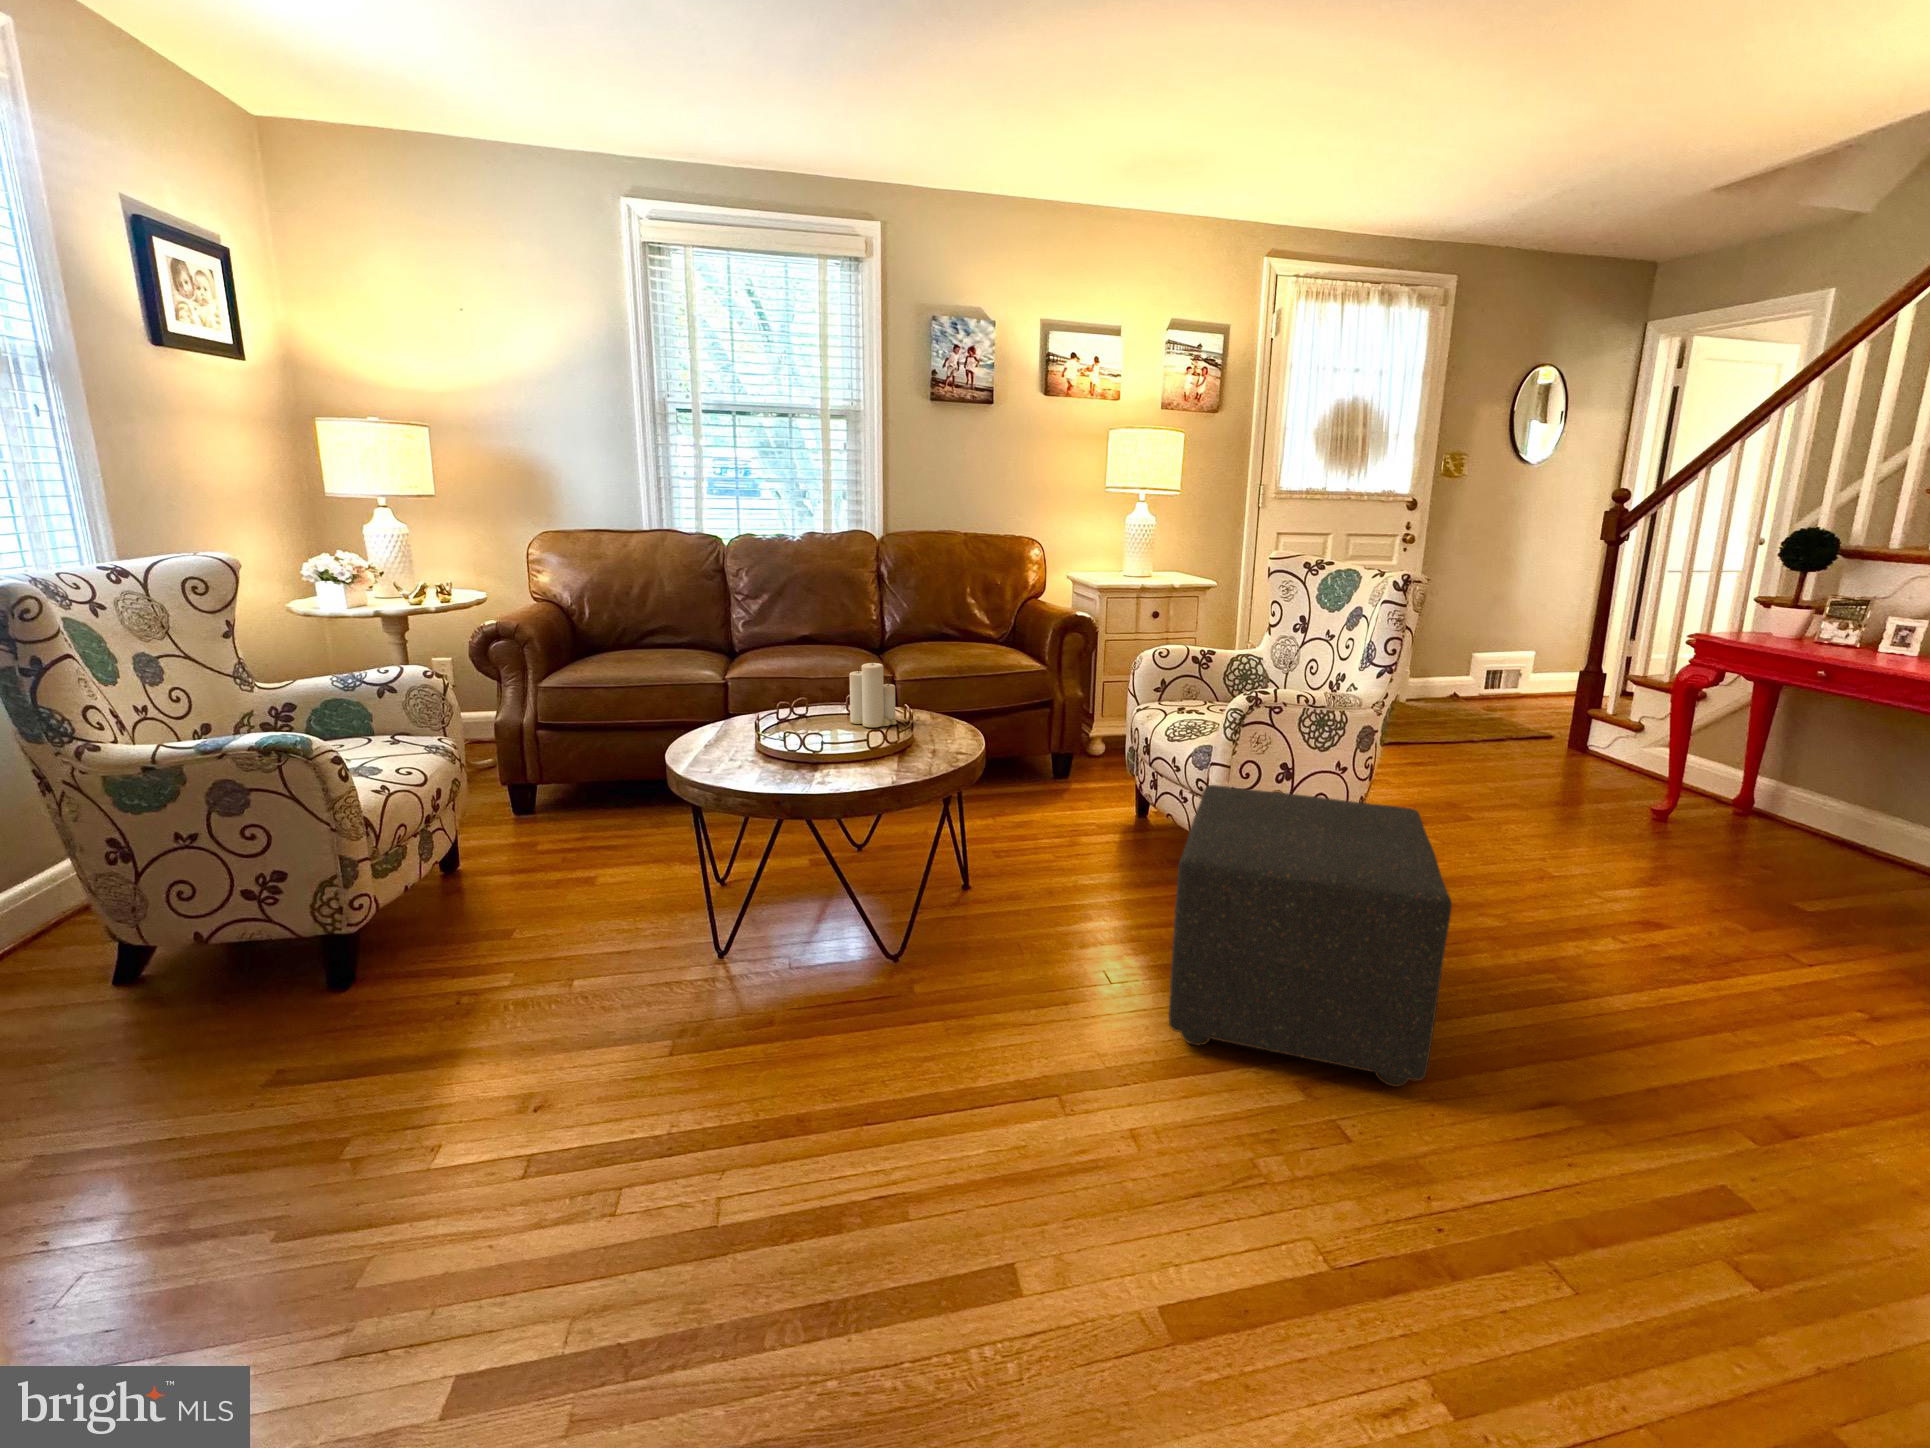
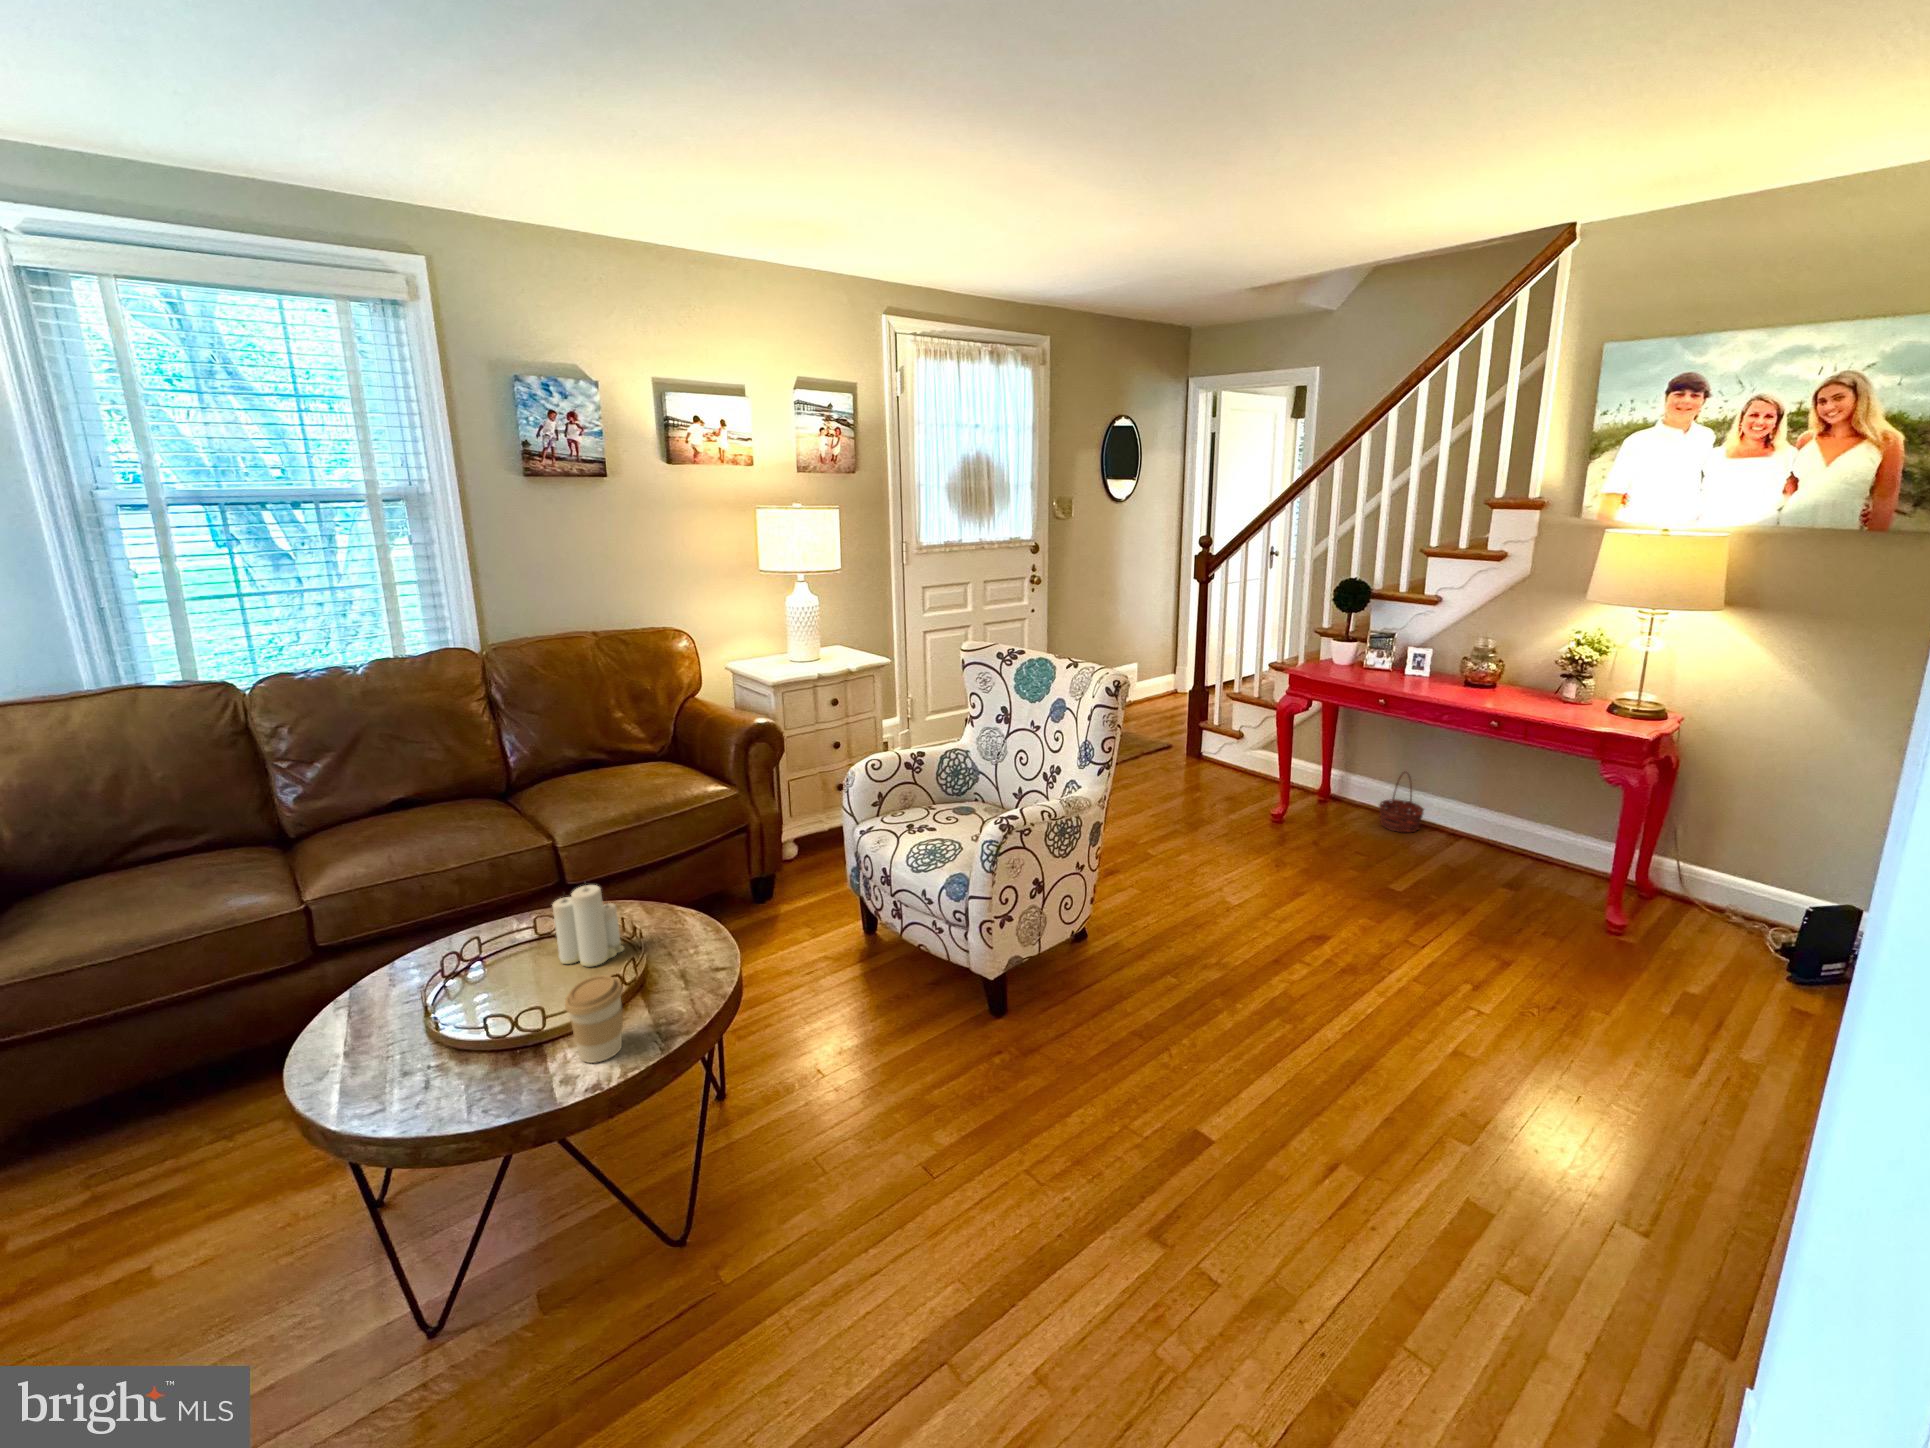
coffee cup: none [825,709,867,772] -> present [565,975,623,1063]
basket: none [1815,781,1893,862] -> present [1379,771,1424,832]
ottoman: present [1169,785,1452,1087] -> none [986,916,1260,1225]

